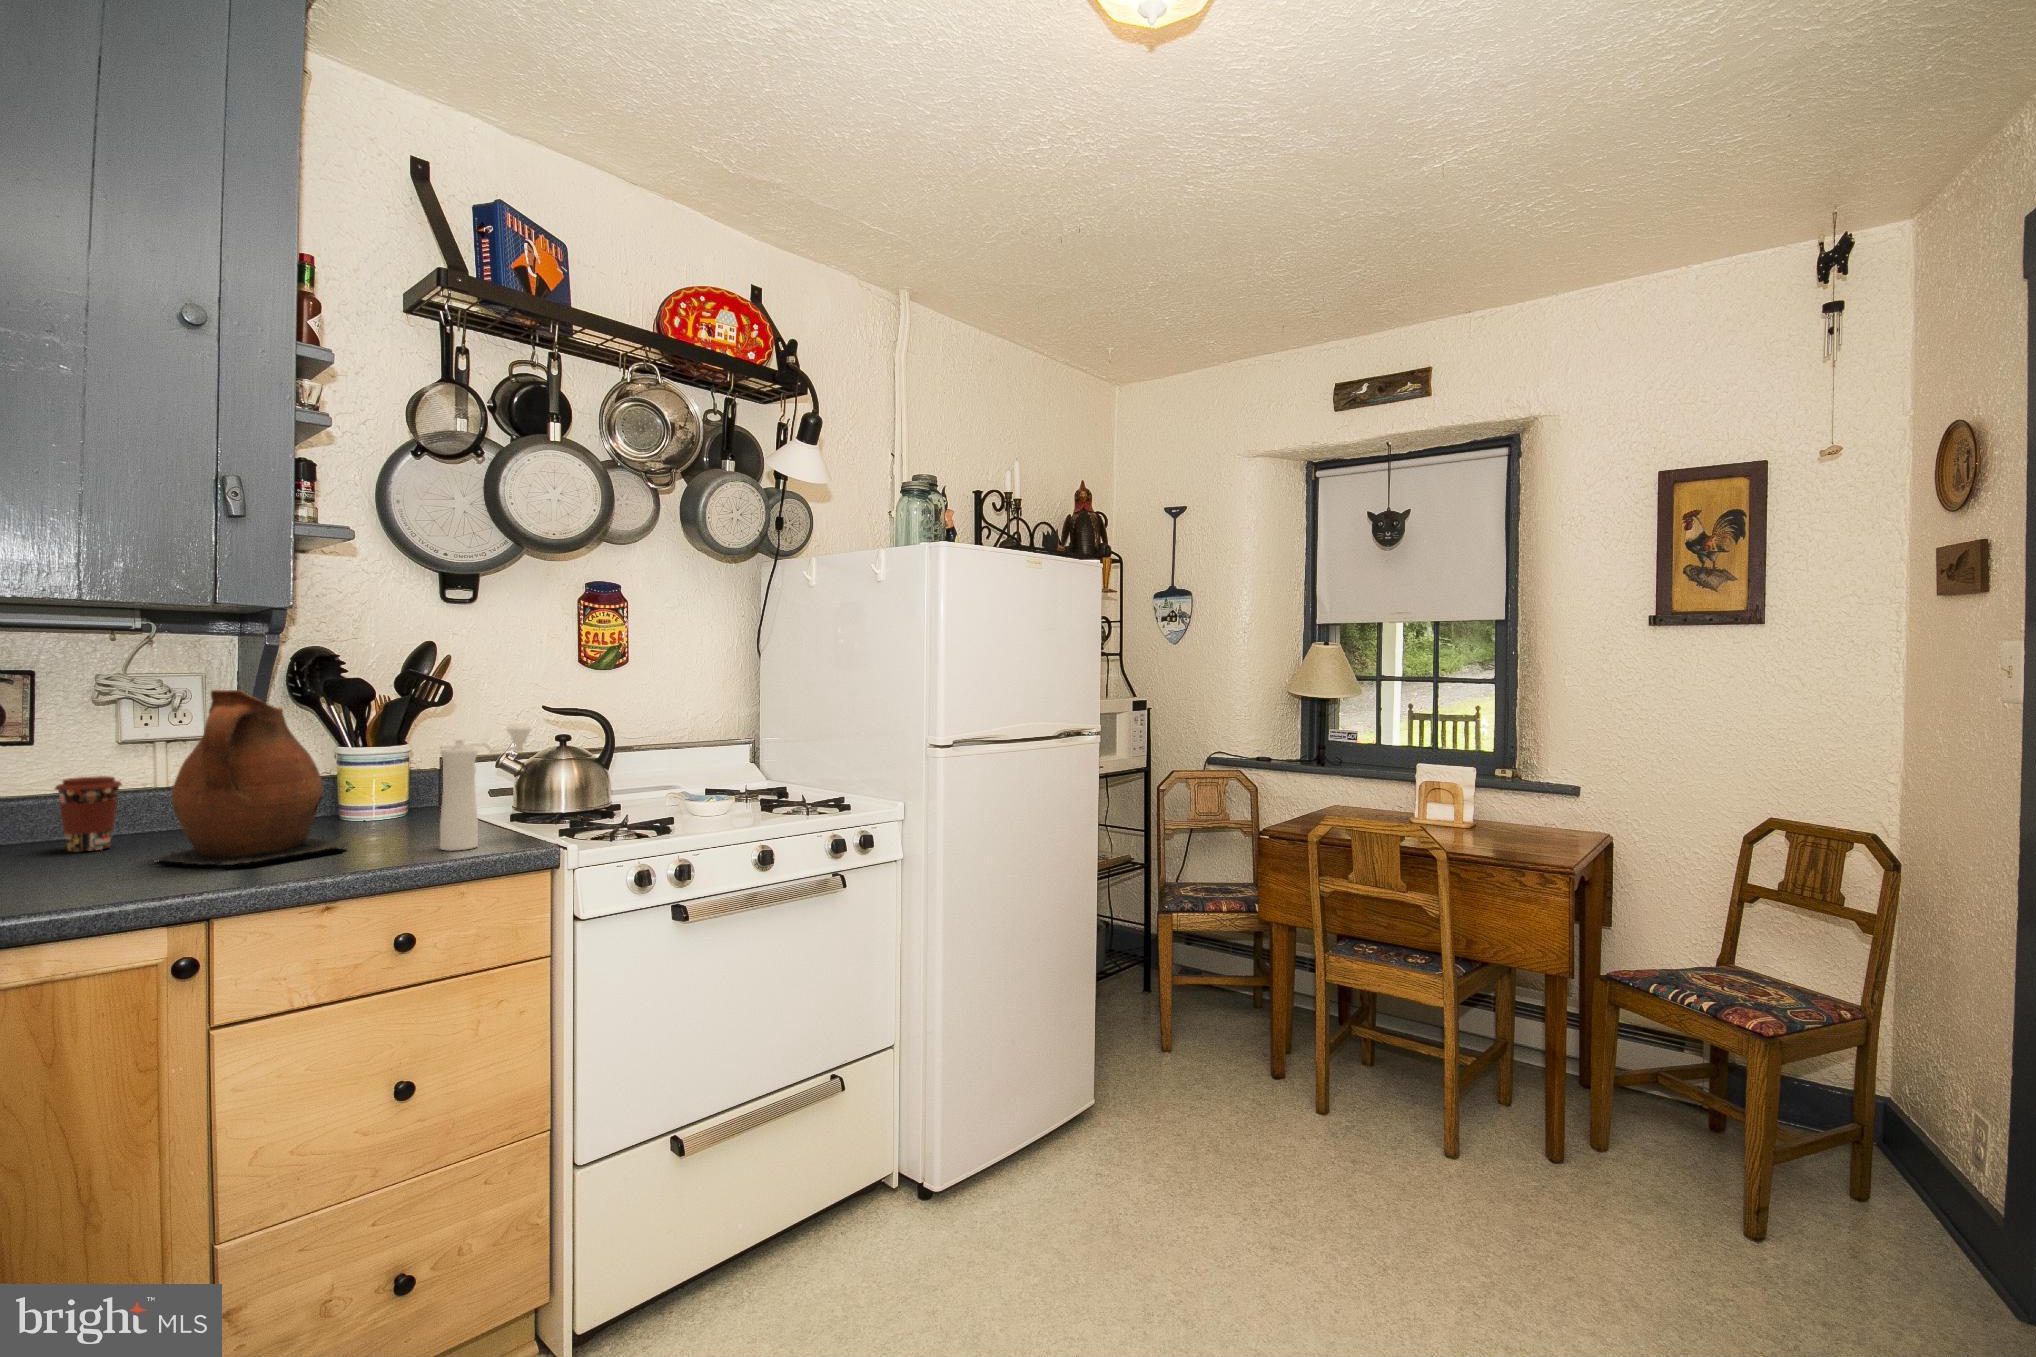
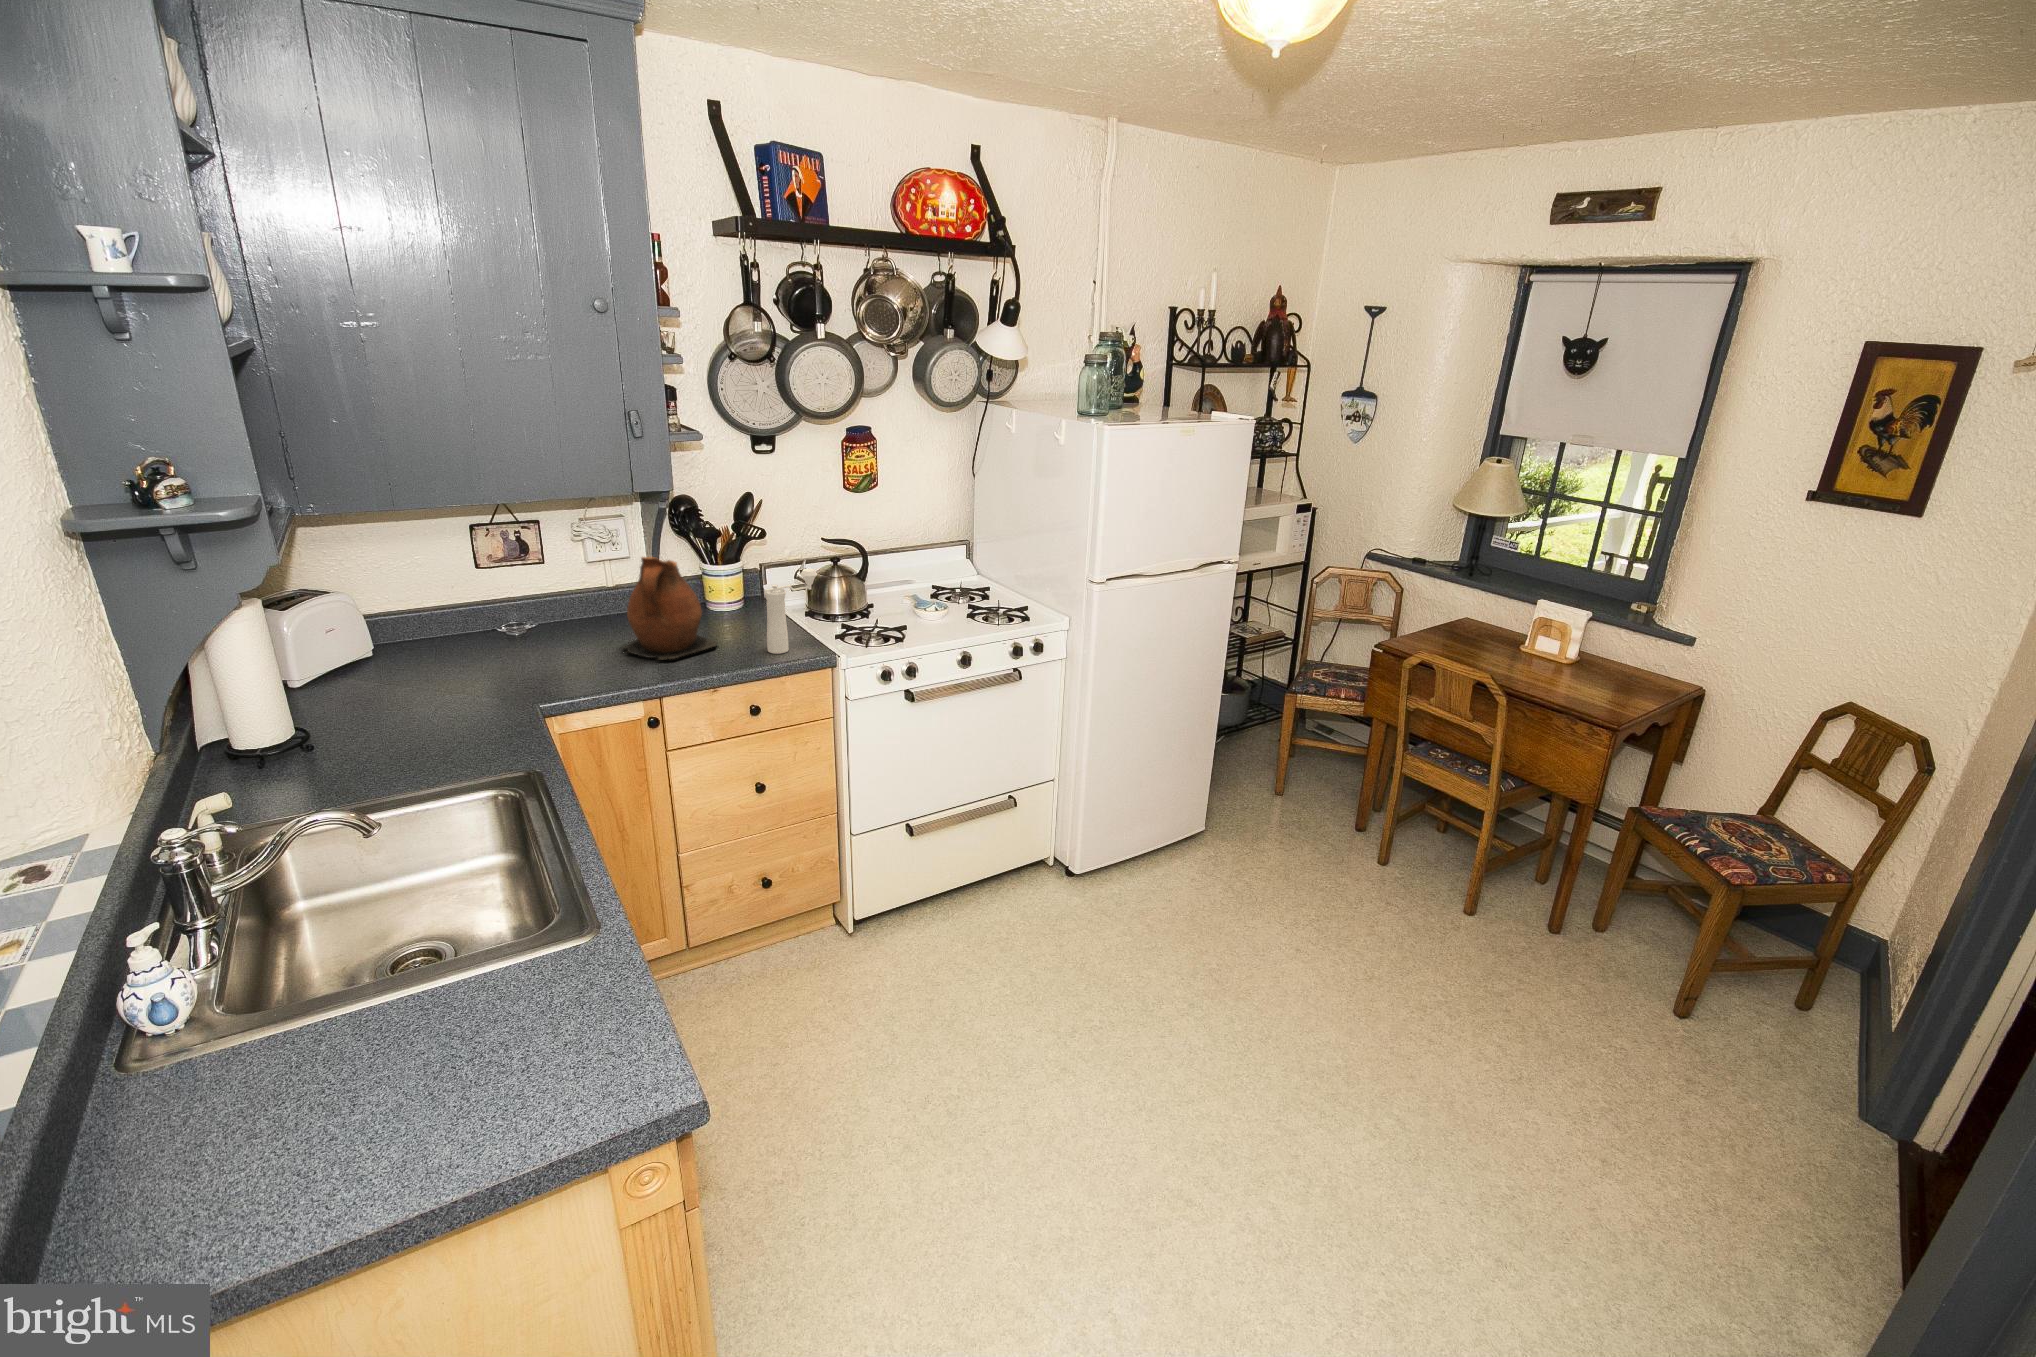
coffee cup: present [55,776,122,852] -> none [565,590,597,635]

